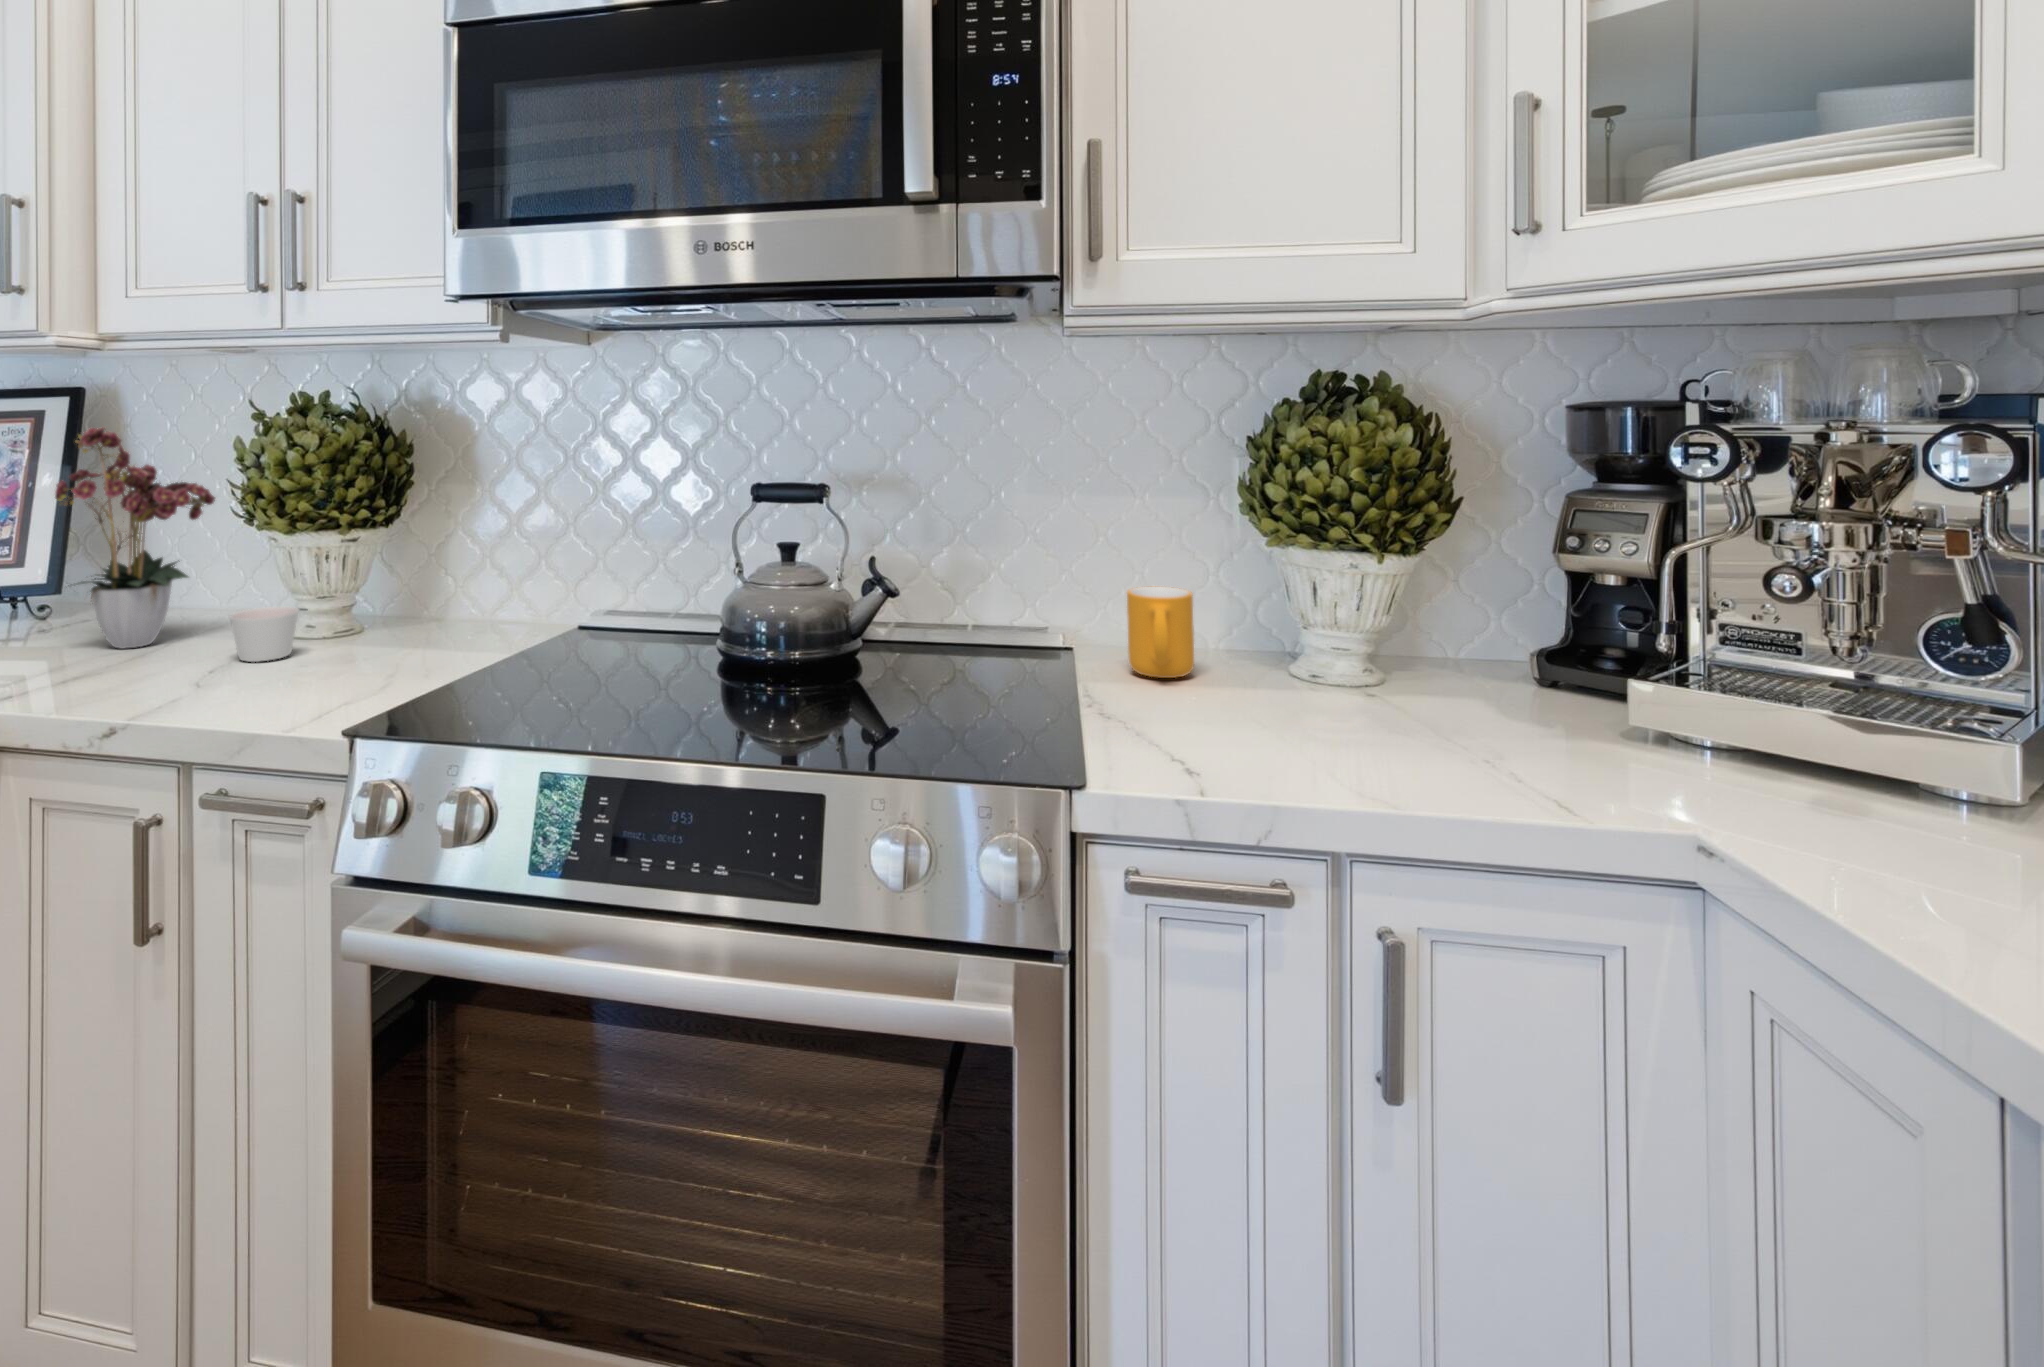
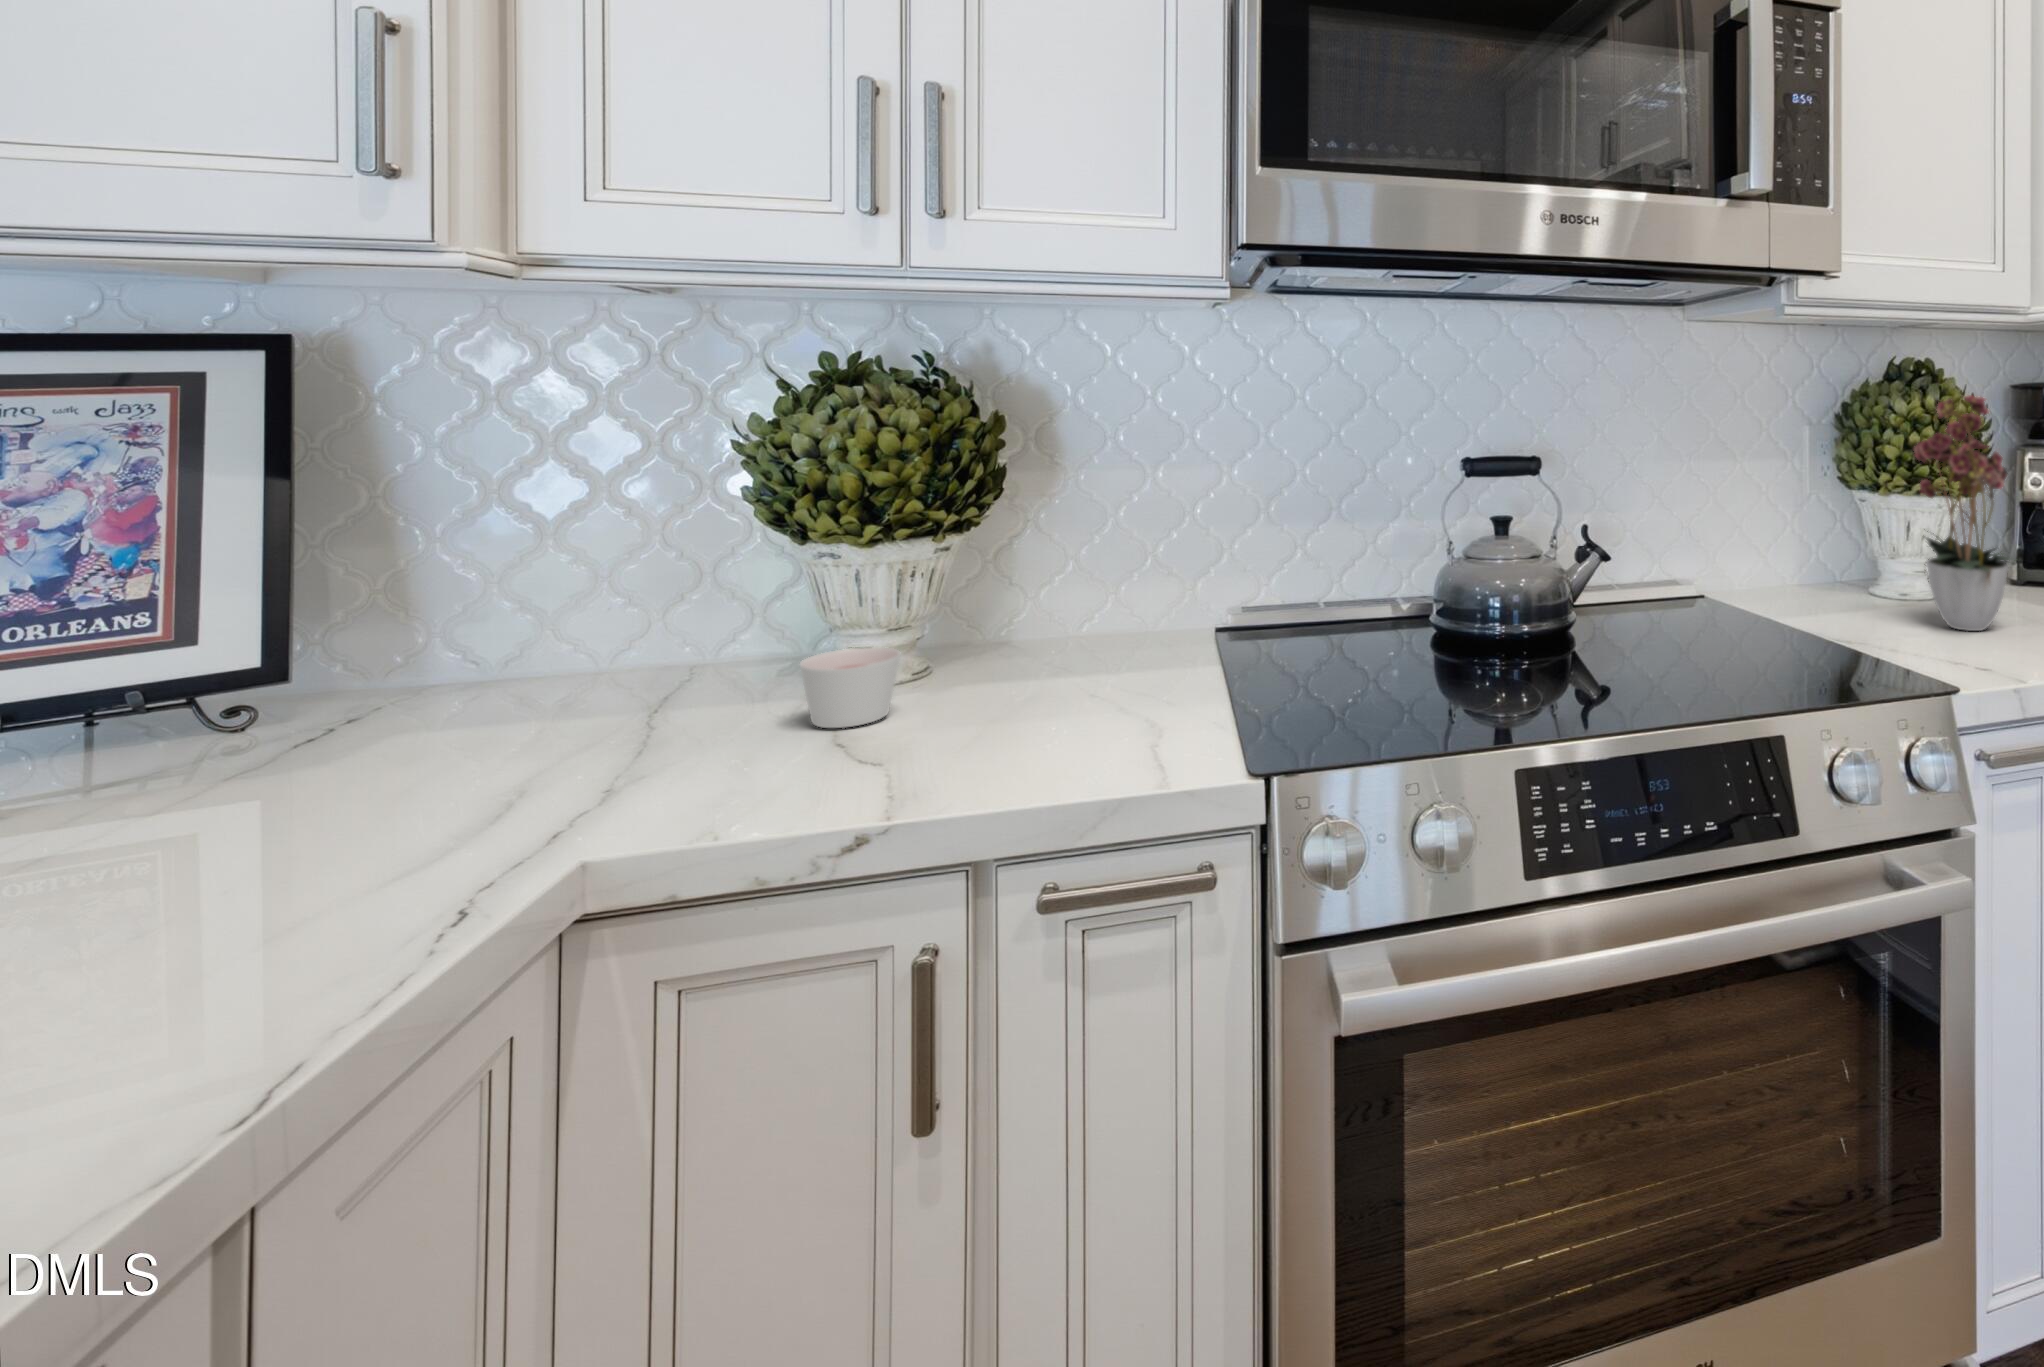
flower arrangement: present [55,428,215,648] -> present [1914,395,2008,631]
mug: present [1127,587,1194,678] -> none [1749,538,1808,612]

